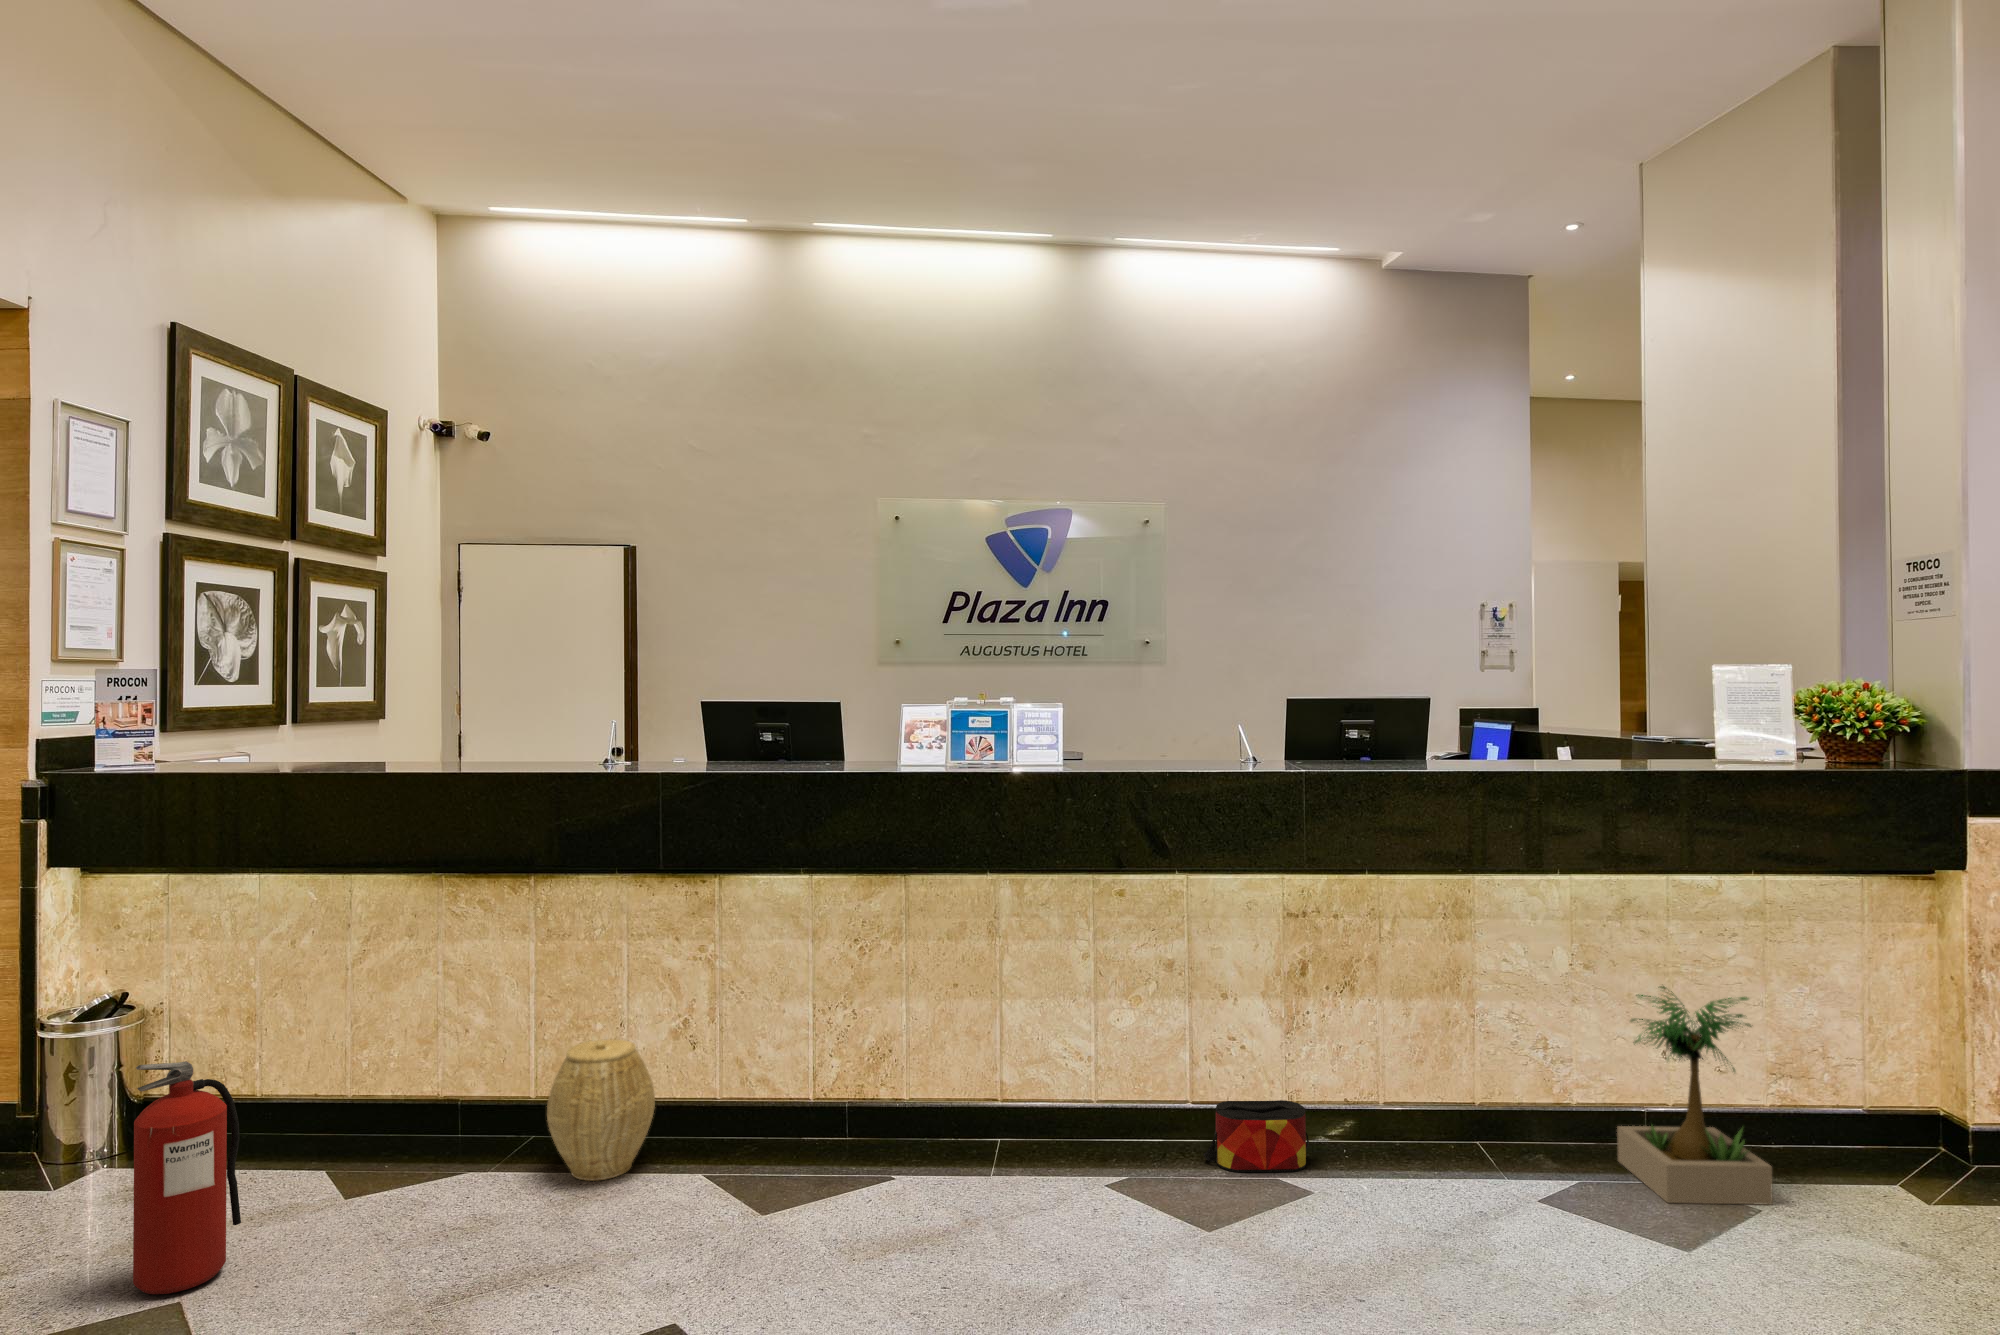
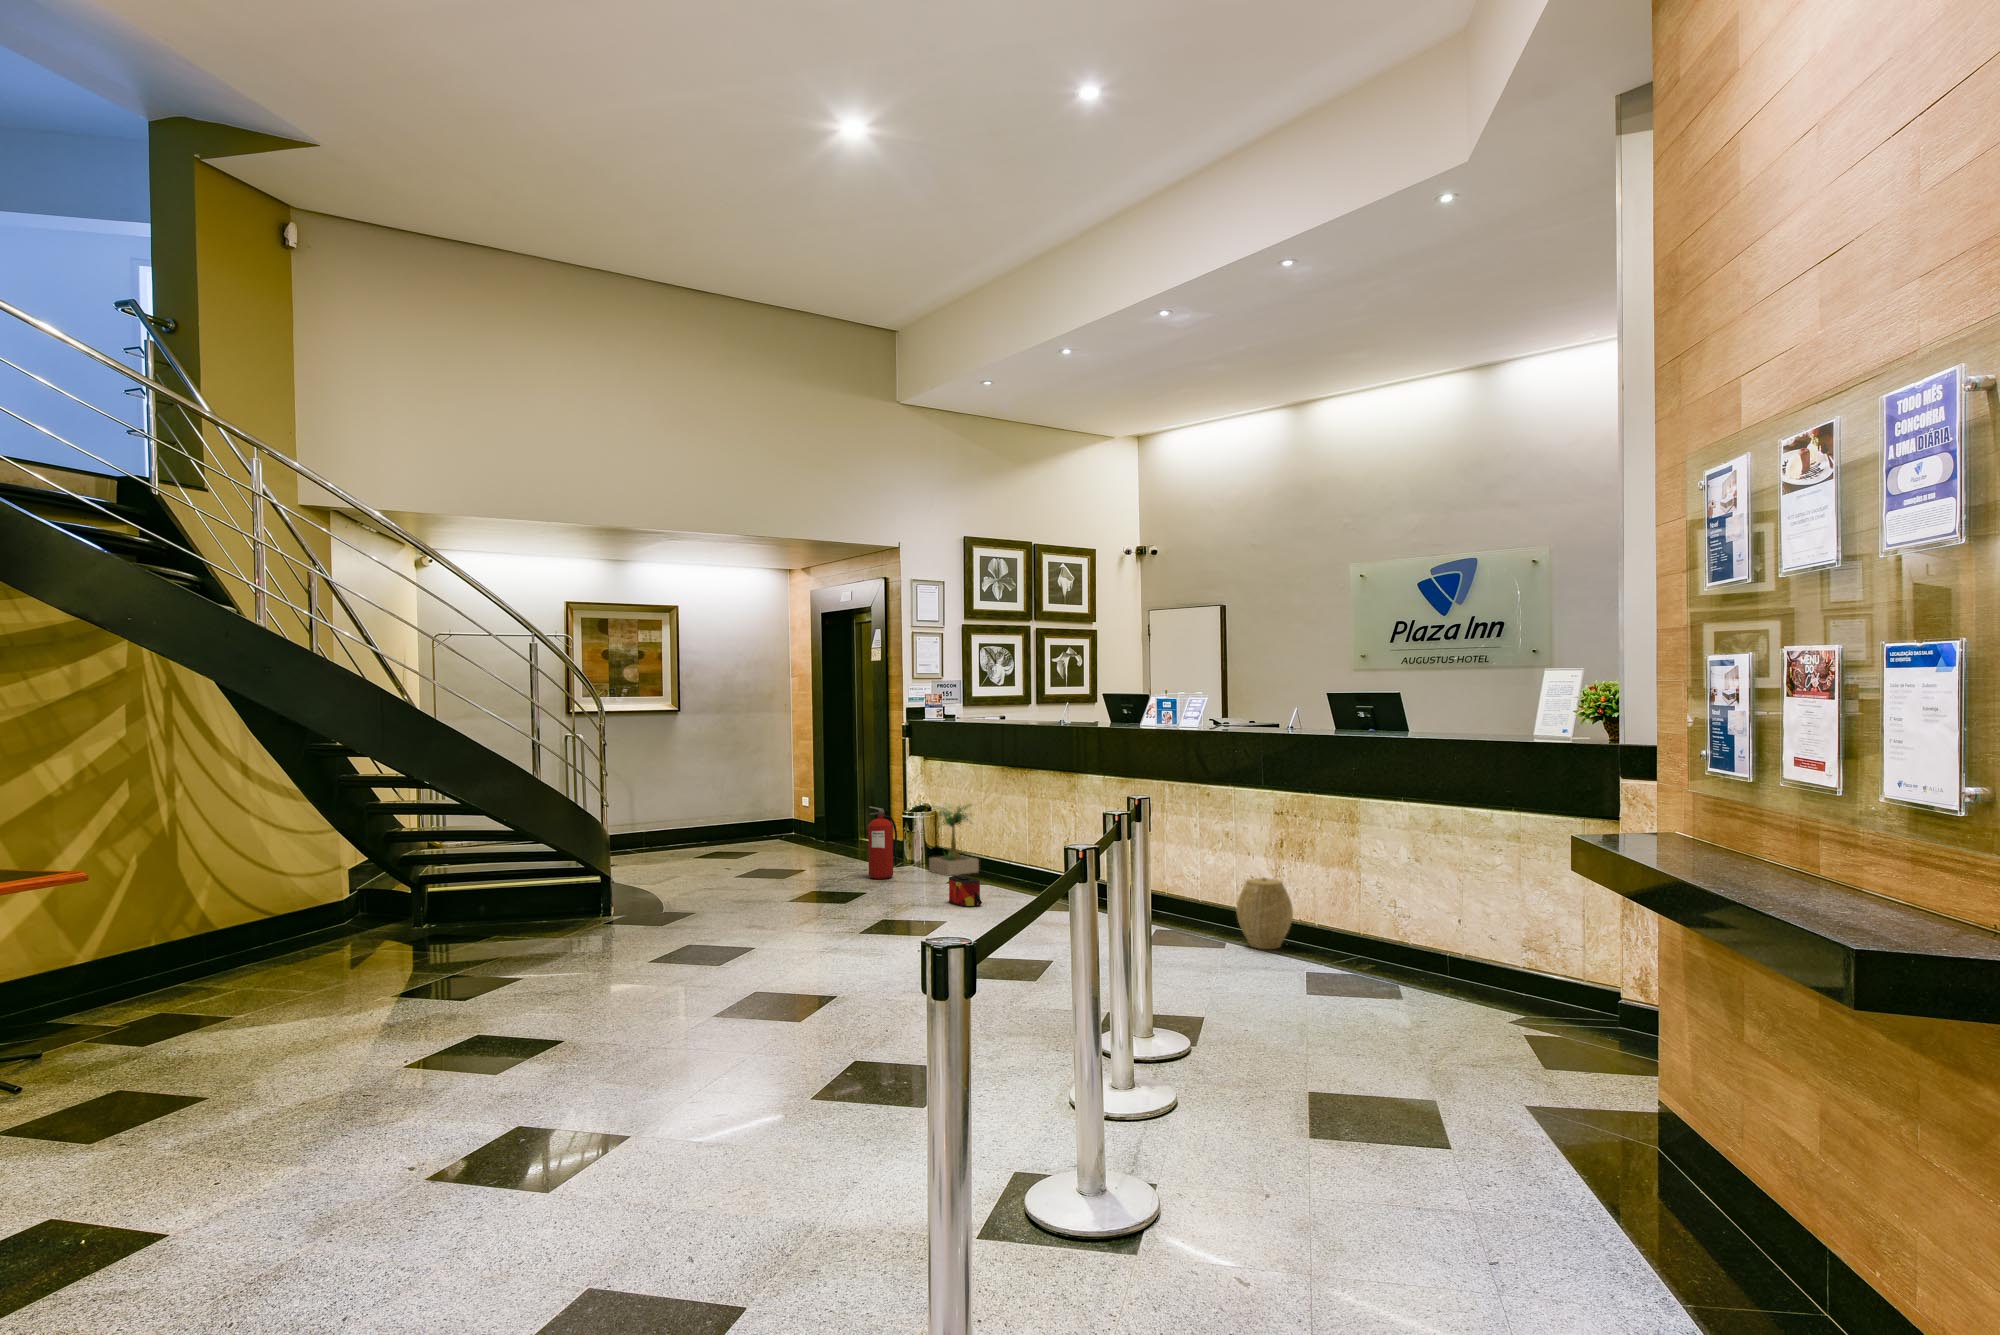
potted plant: present [1617,986,1773,1205] -> present [929,806,979,876]
woven basket: present [547,1039,655,1181] -> present [1236,877,1293,949]
bag: present [1203,1100,1309,1172] -> present [949,875,982,907]

